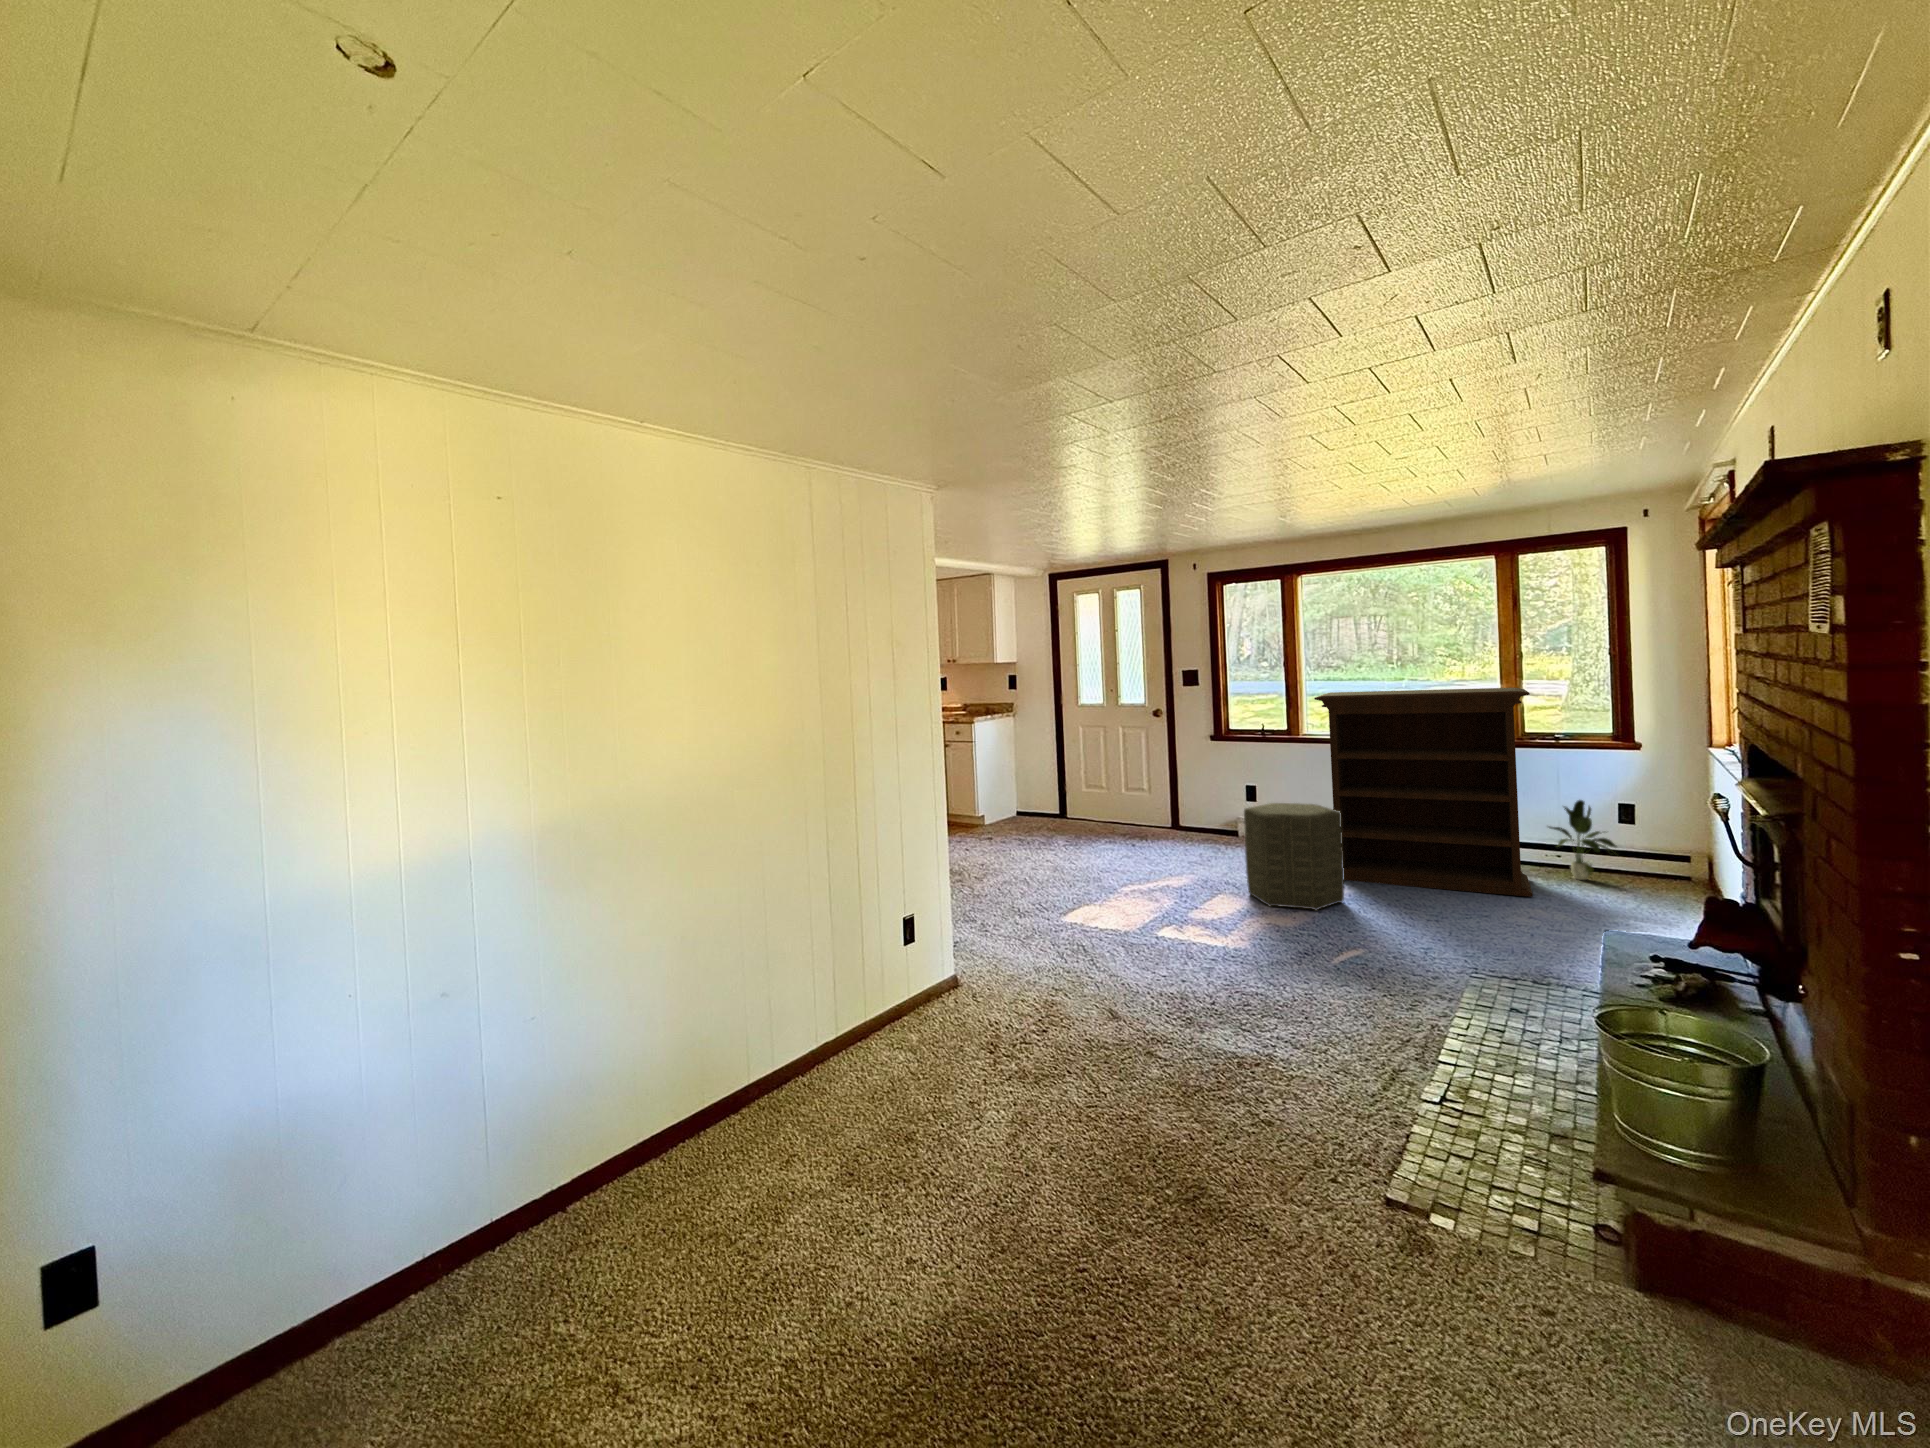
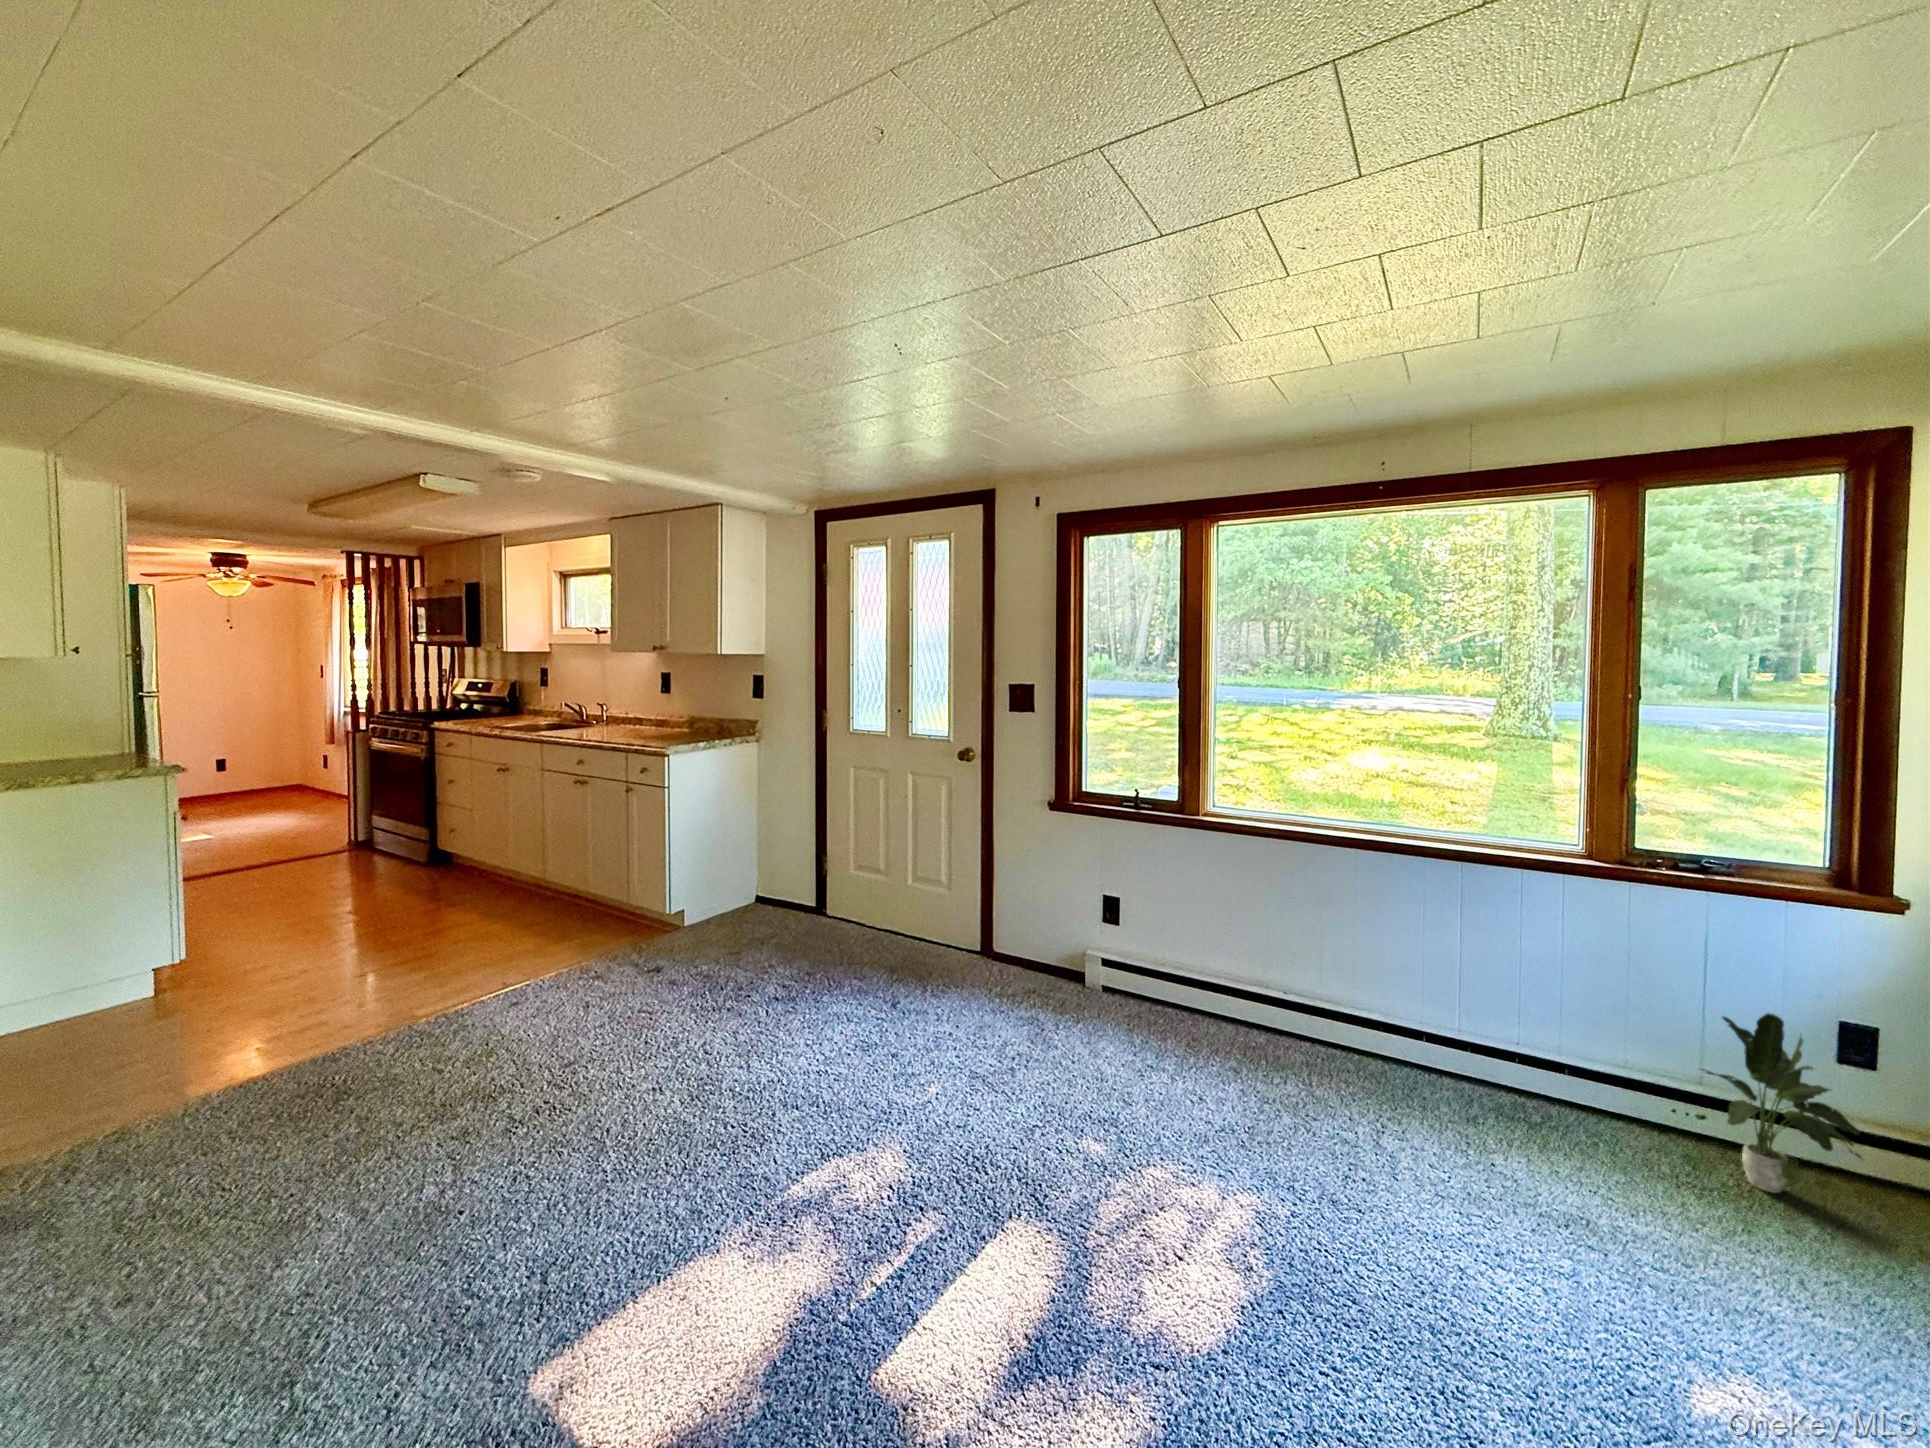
bookshelf: present [1314,688,1533,897] -> none [1230,747,1744,1286]
ottoman: present [1244,803,1344,910] -> none [1053,1003,1280,1345]

